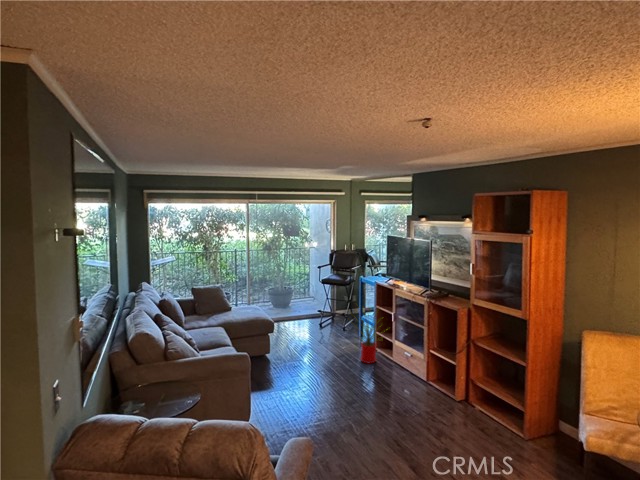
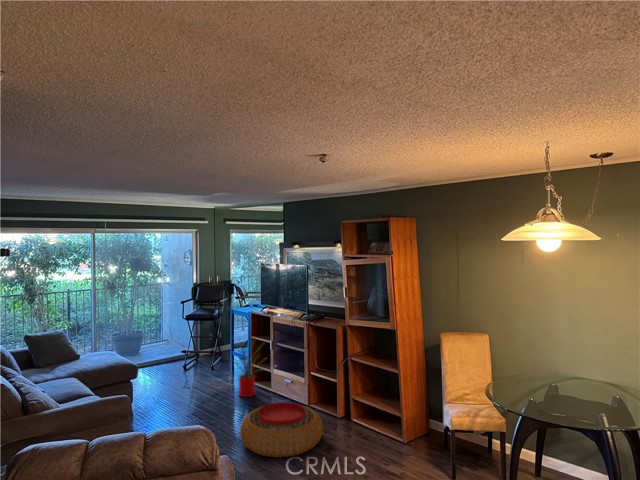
pouf: none [351,377,435,435] -> present [240,402,323,458]

